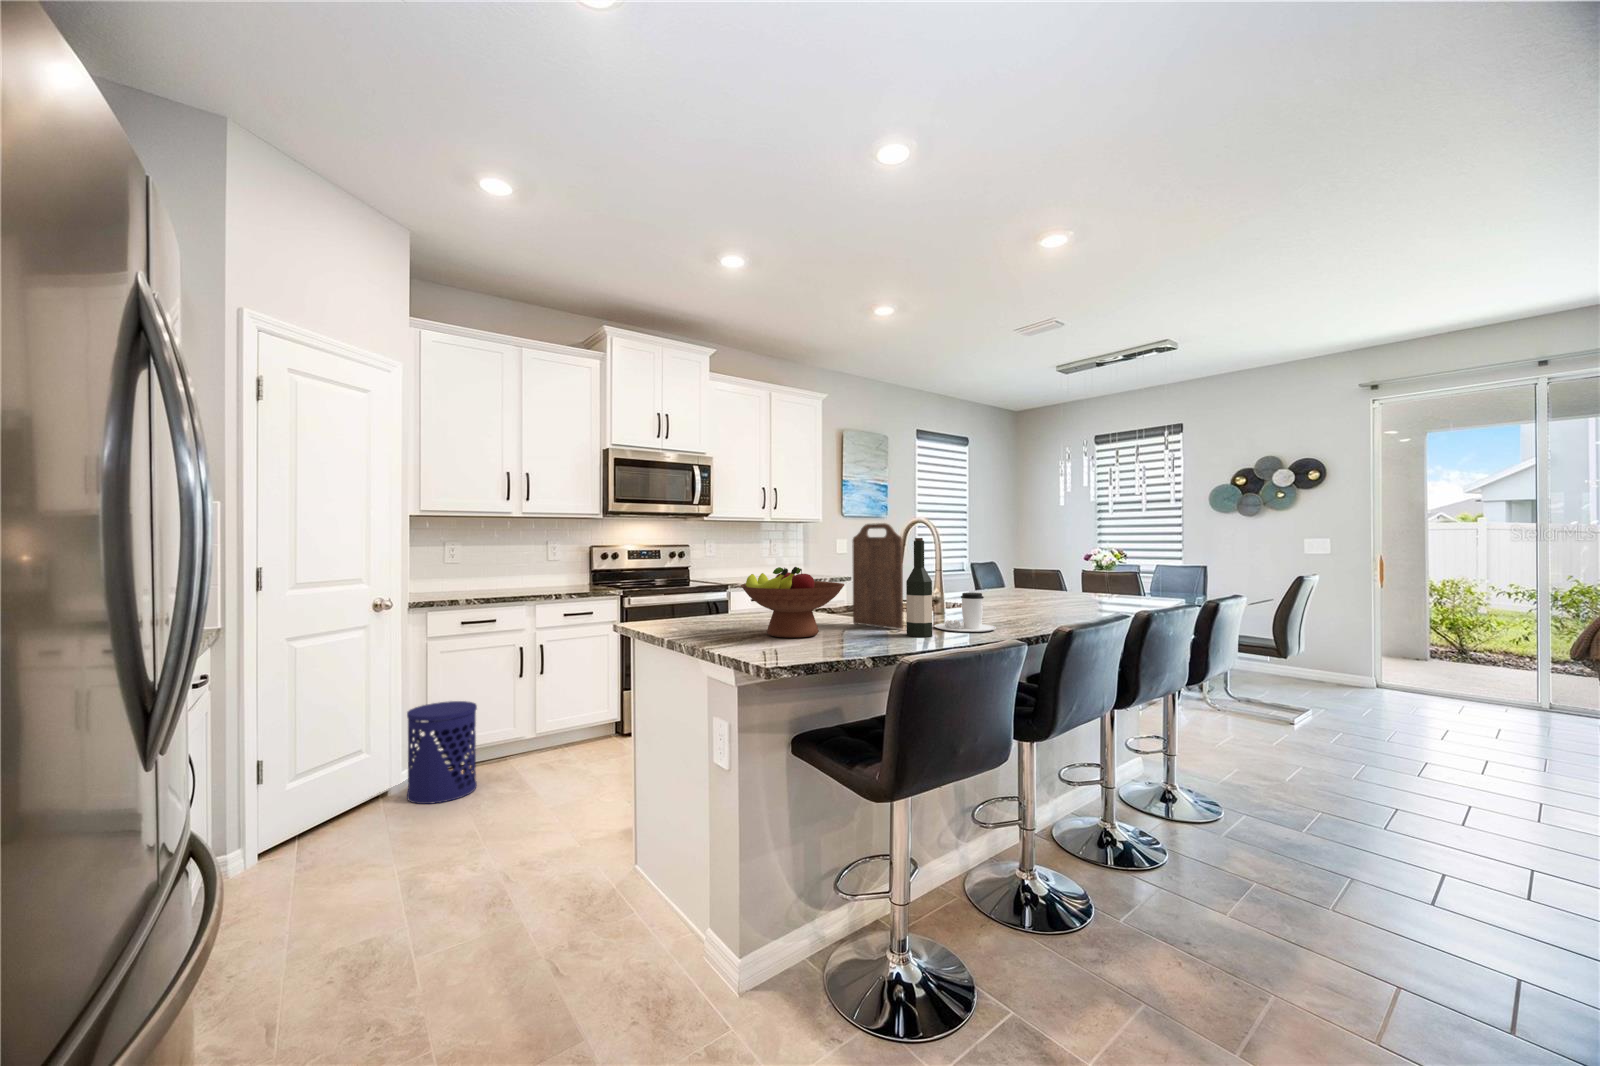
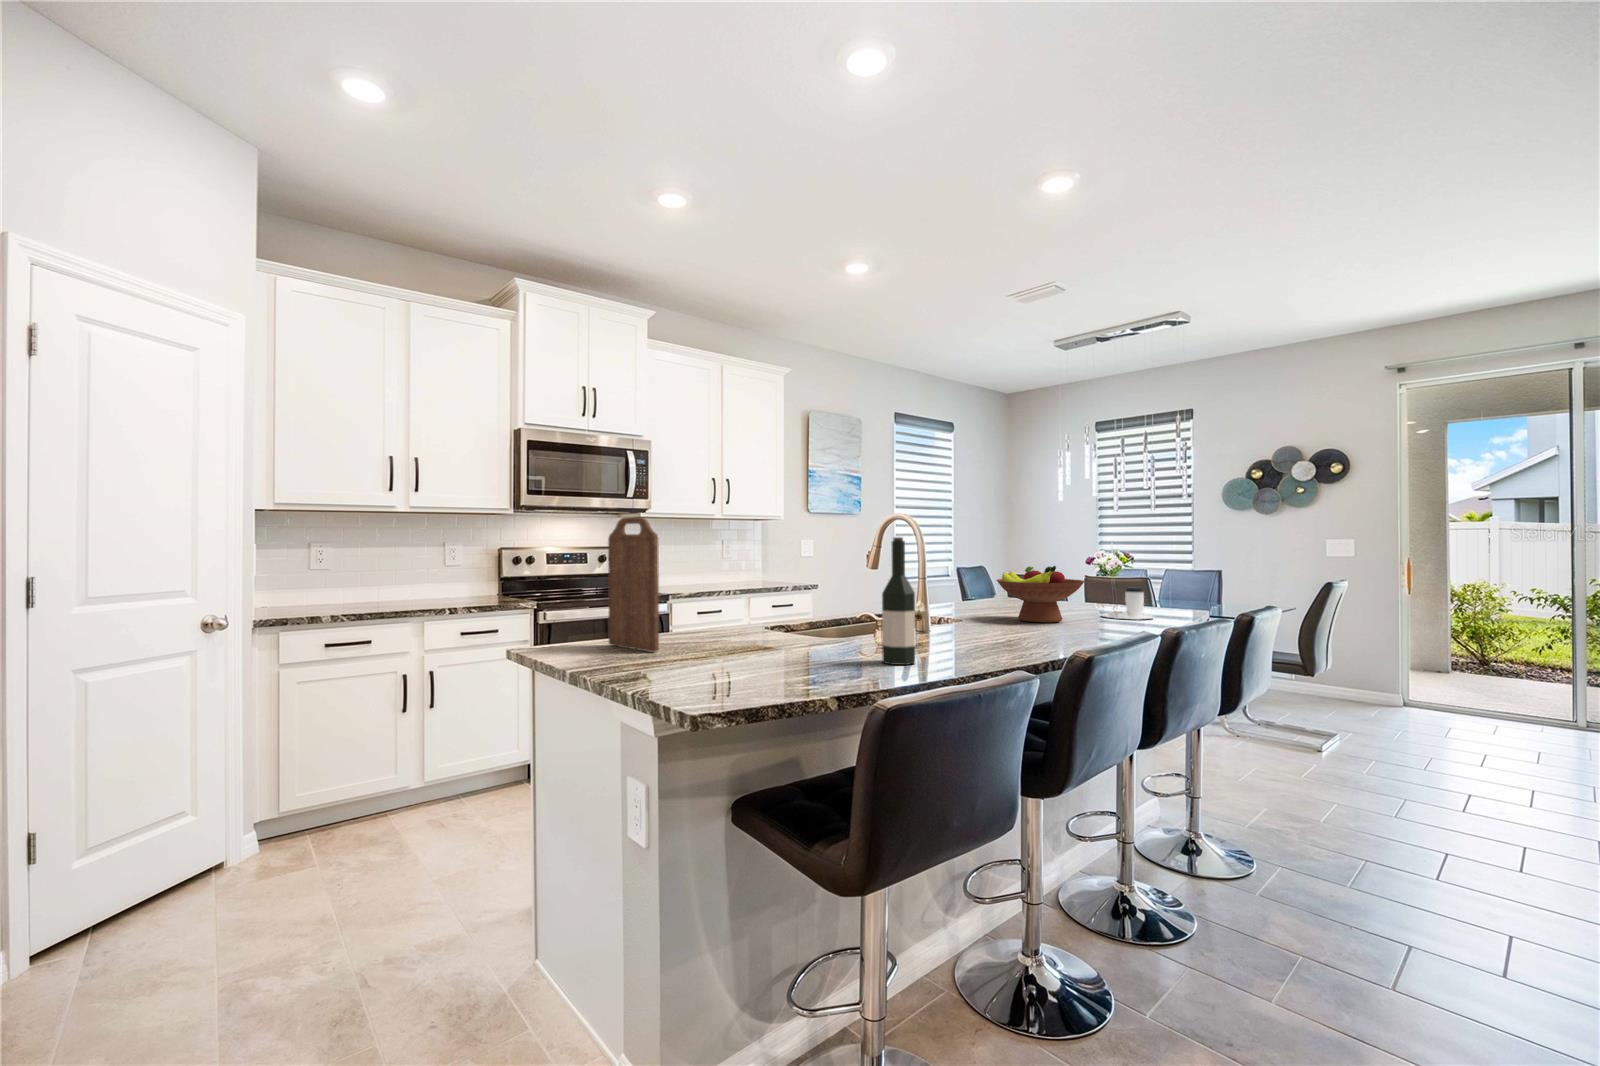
cutting board: present [852,523,903,629] -> present [608,517,659,652]
fruit bowl: present [741,567,844,638] -> present [997,566,1085,623]
coffee cup: present [935,593,996,632] -> present [1102,588,1154,620]
waste bin: present [407,701,477,804] -> none [250,743,344,877]

